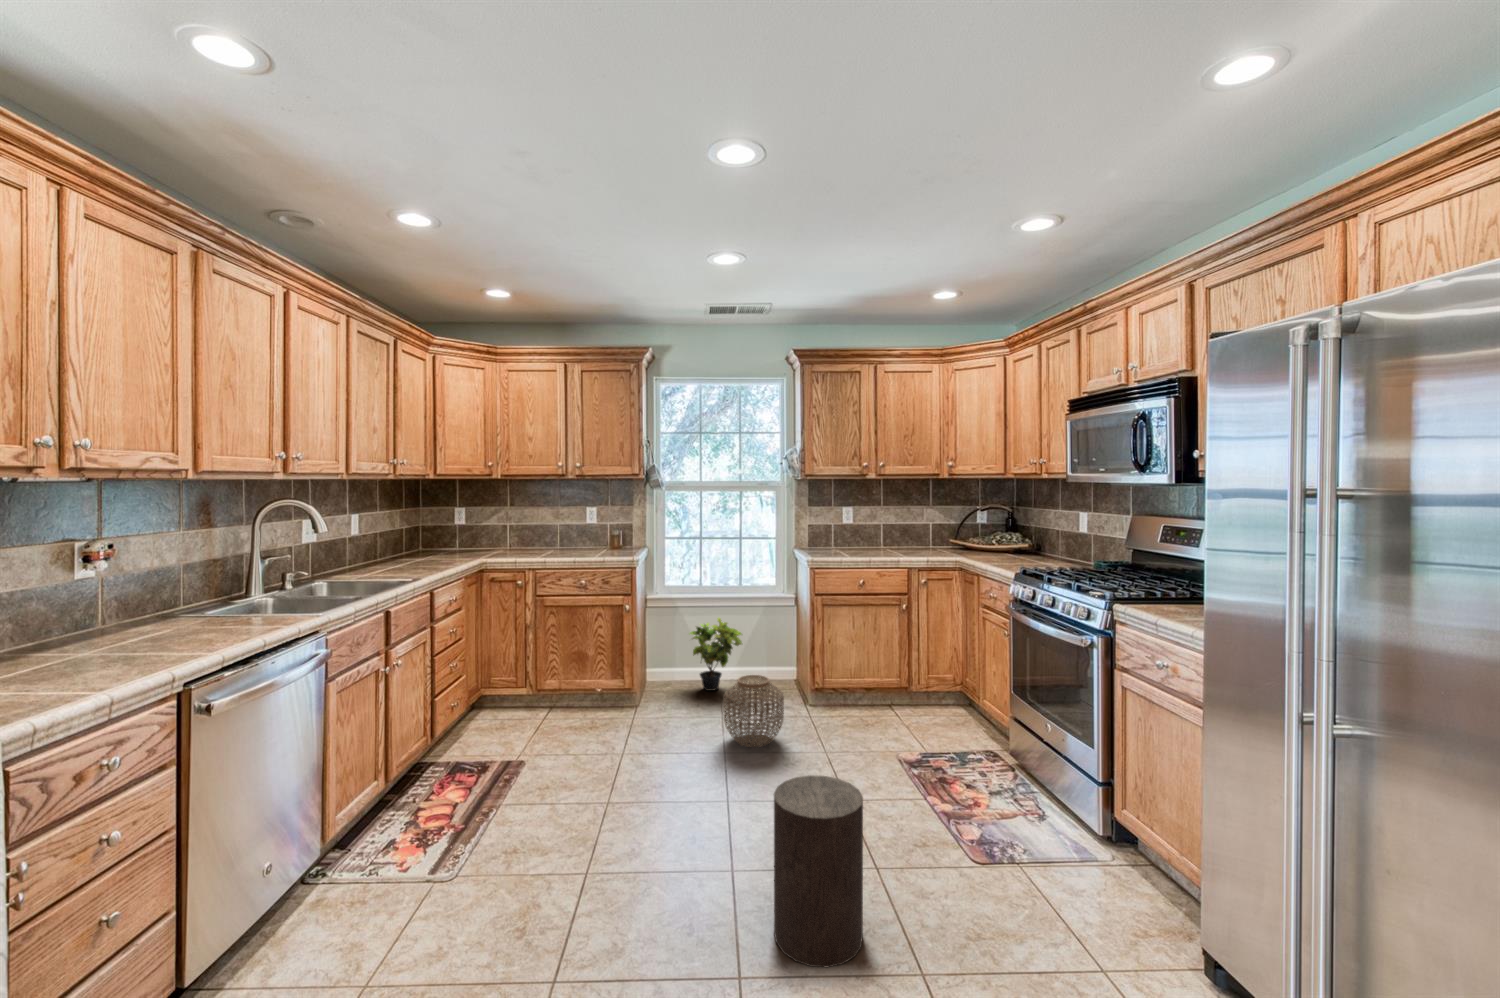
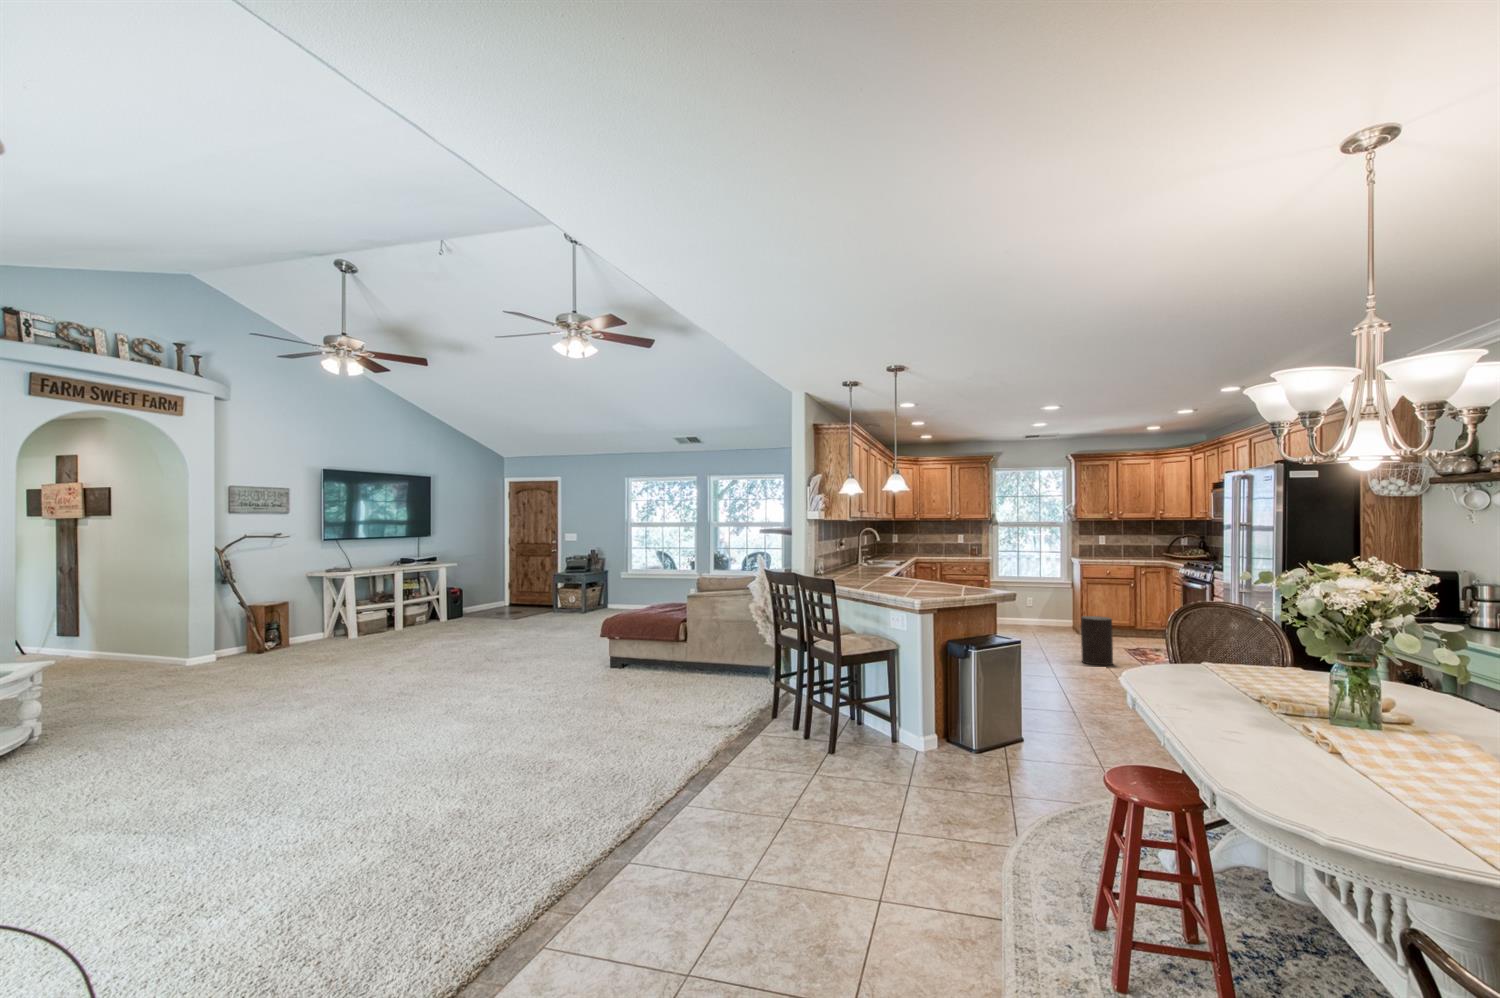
potted plant: present [690,618,742,691] -> none [1013,591,1043,627]
woven basket: present [723,675,784,747] -> none [1043,609,1072,640]

